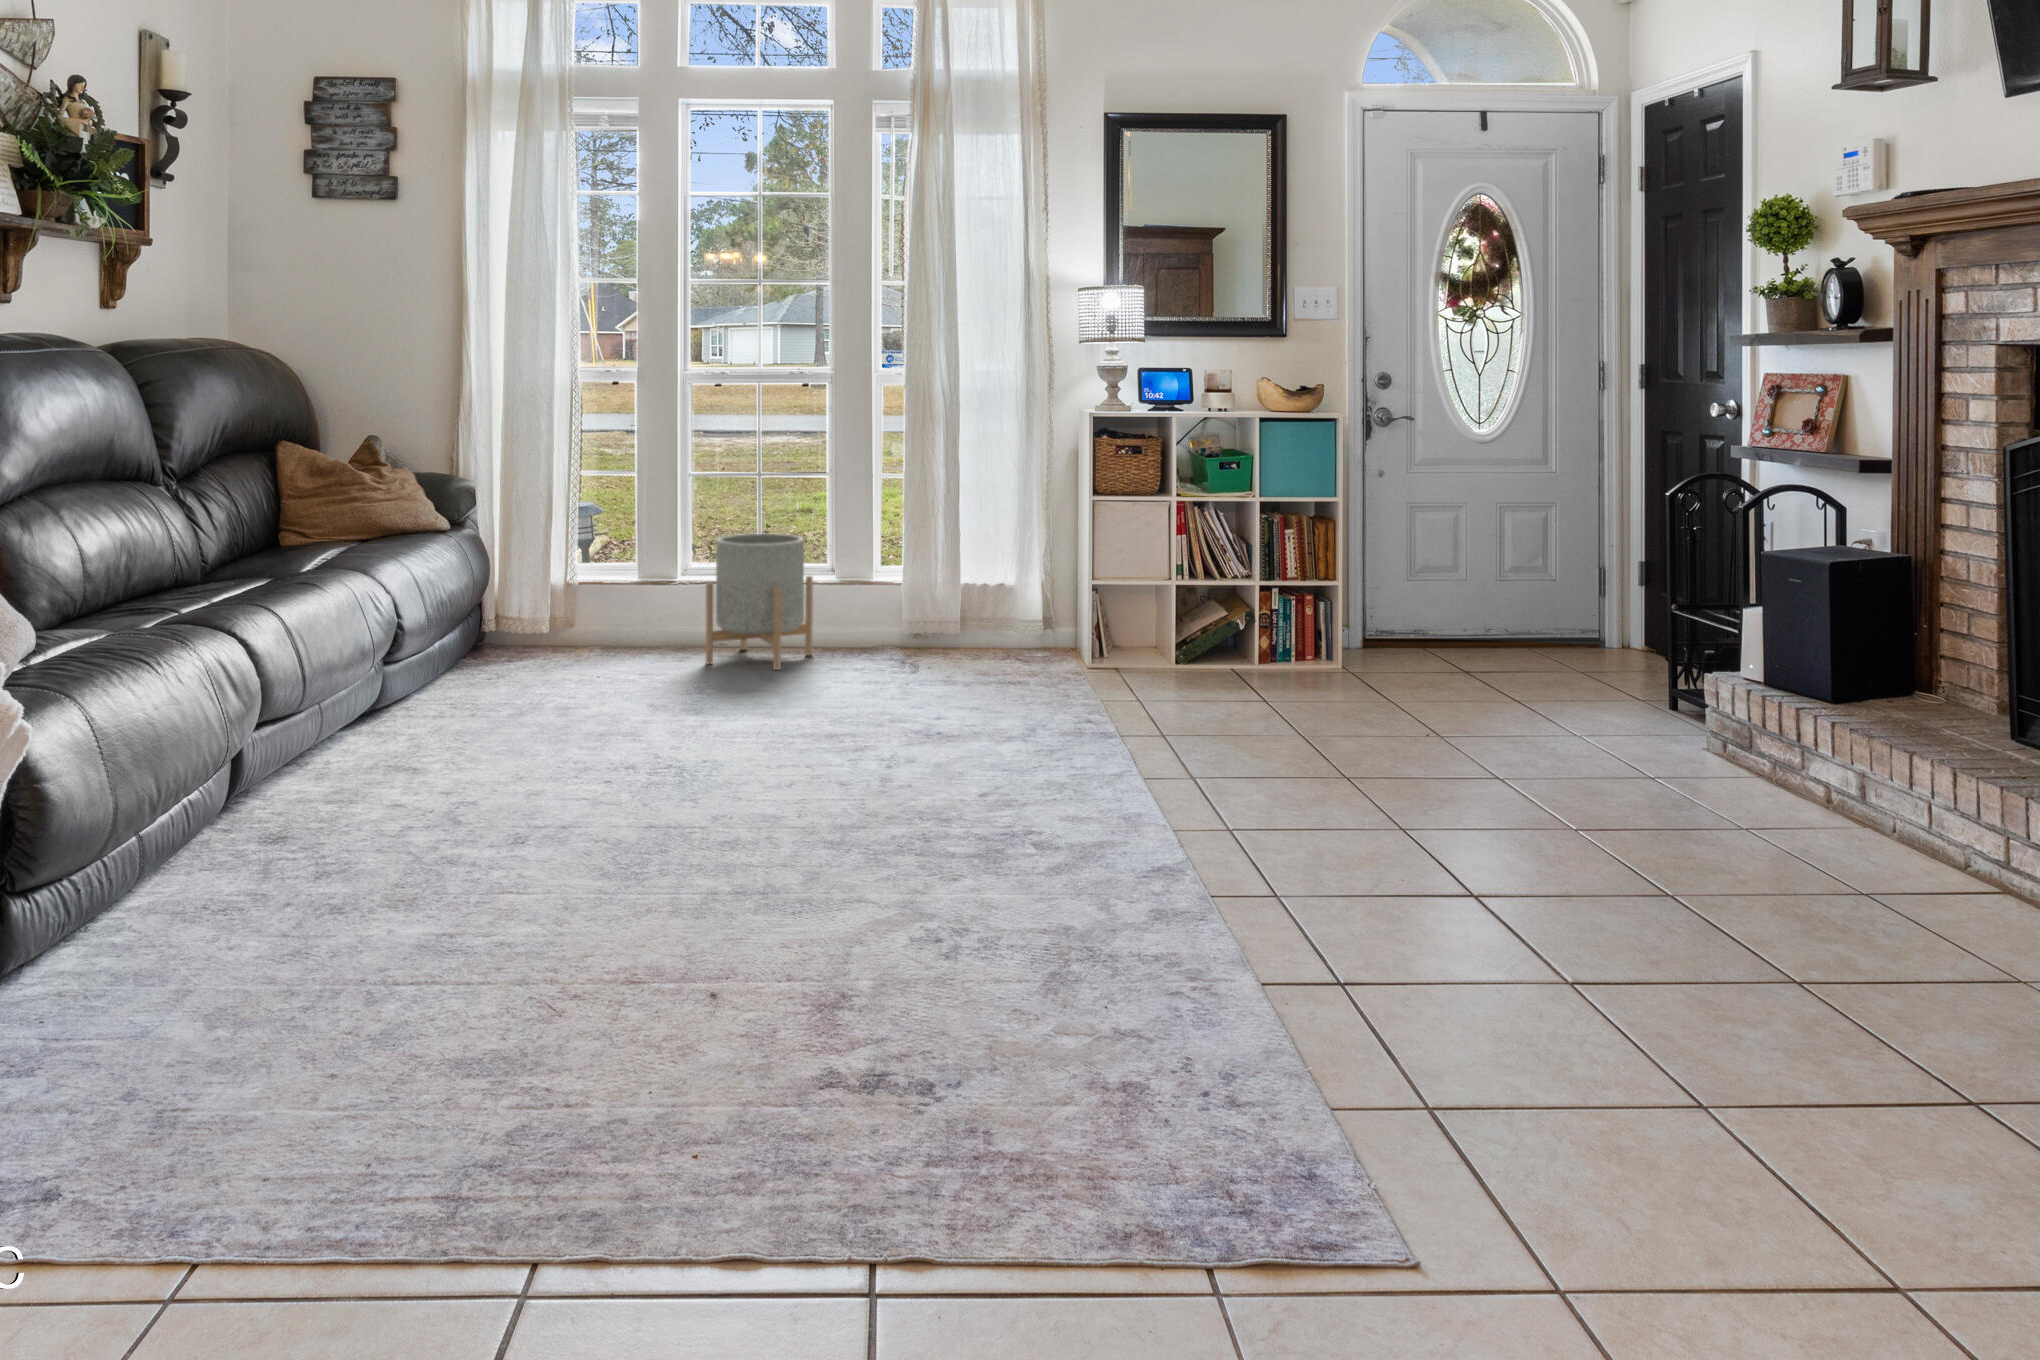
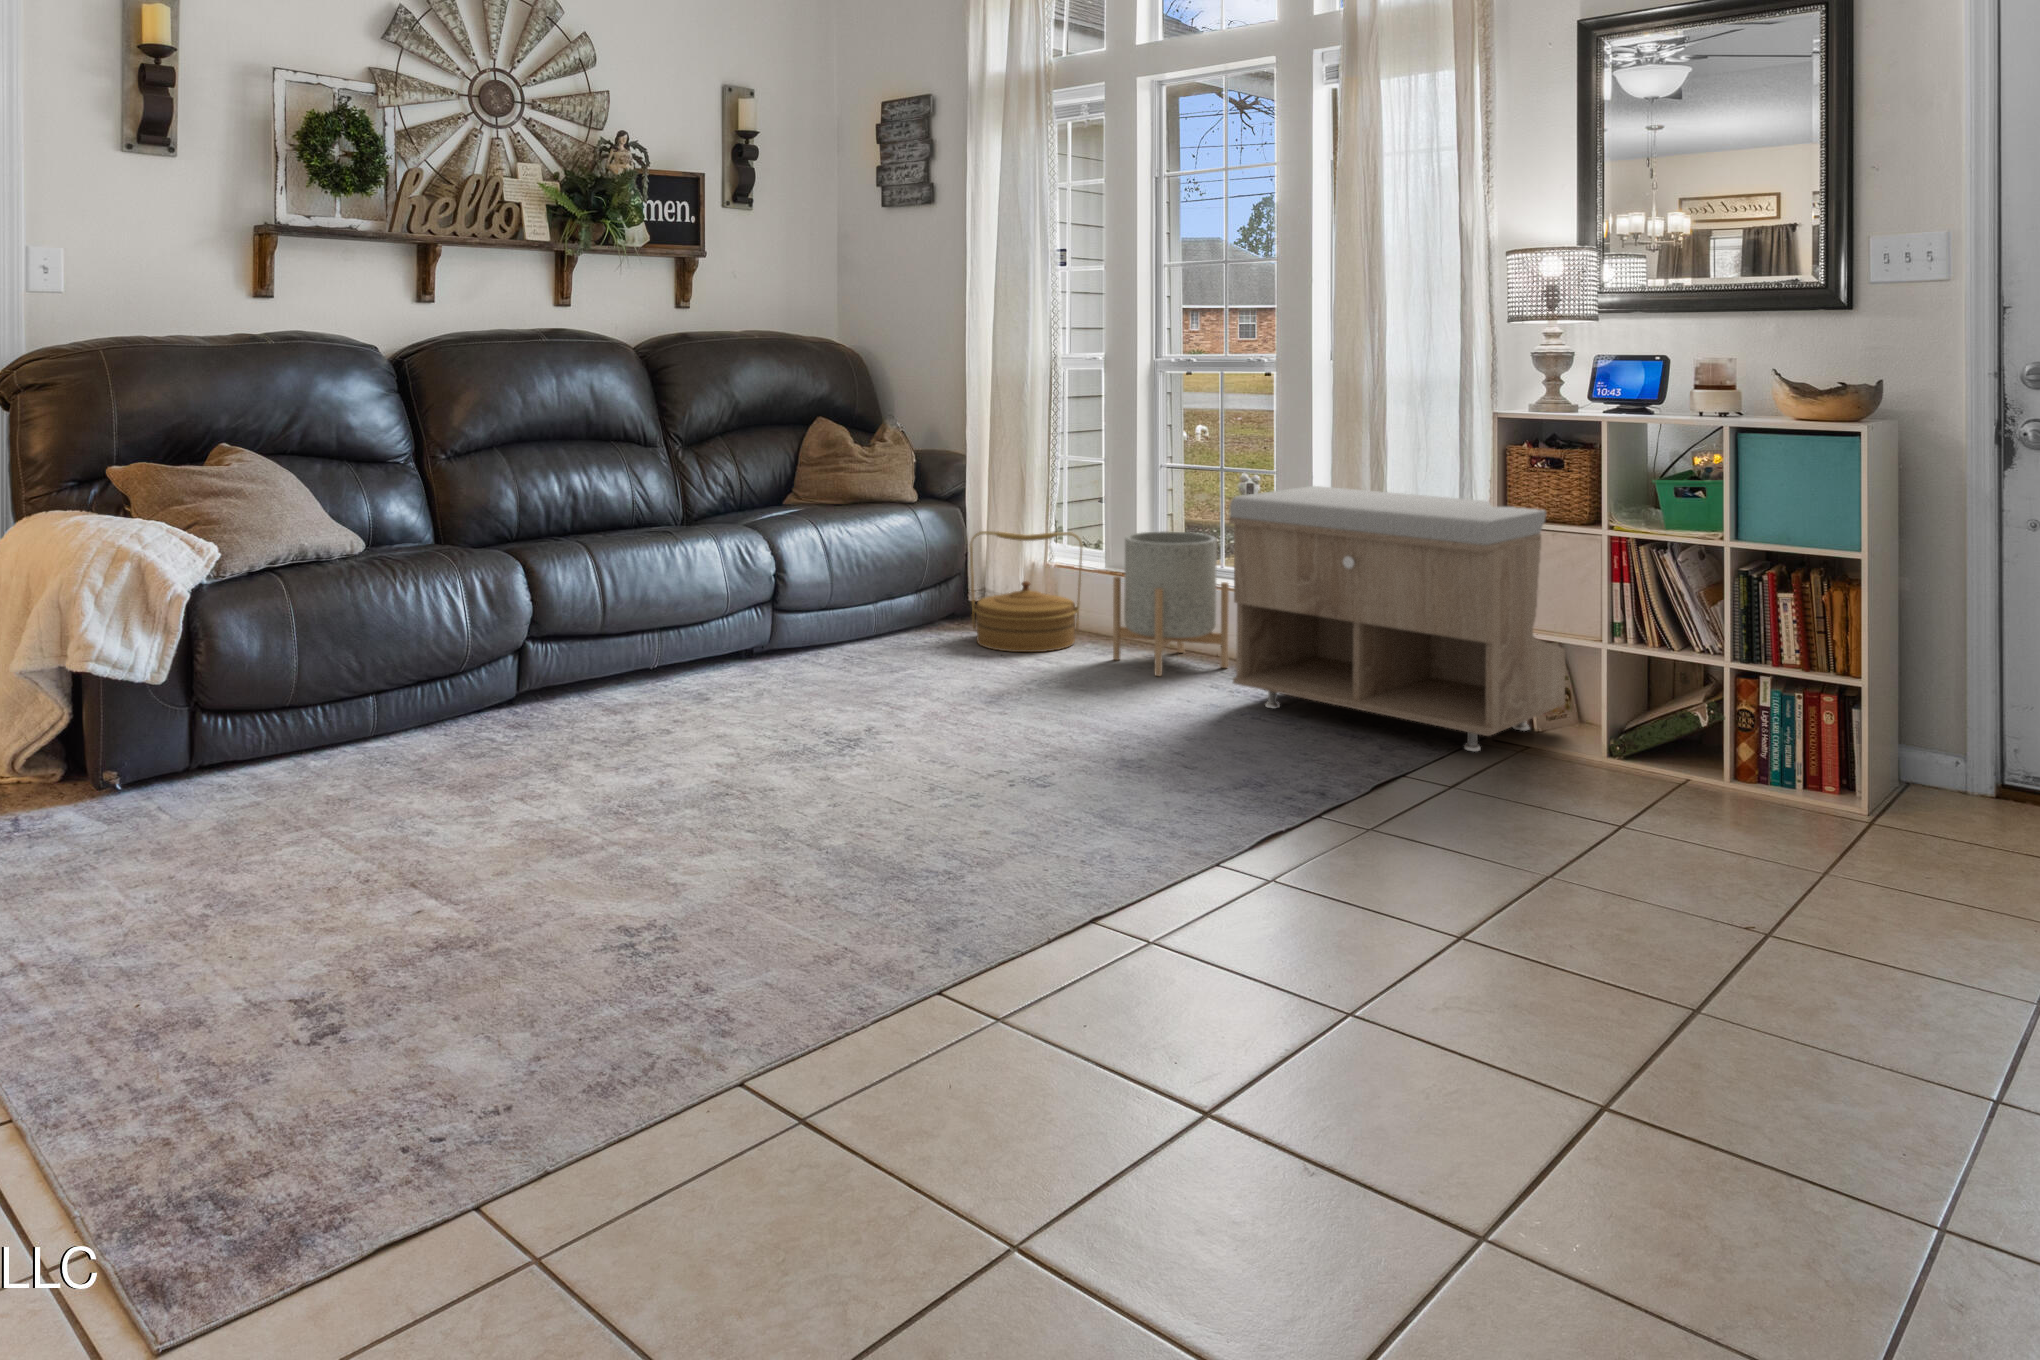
storage bench: none [893,480,1140,679] -> present [1229,486,1566,752]
woven basket: none [532,546,644,674] -> present [970,531,1082,652]

